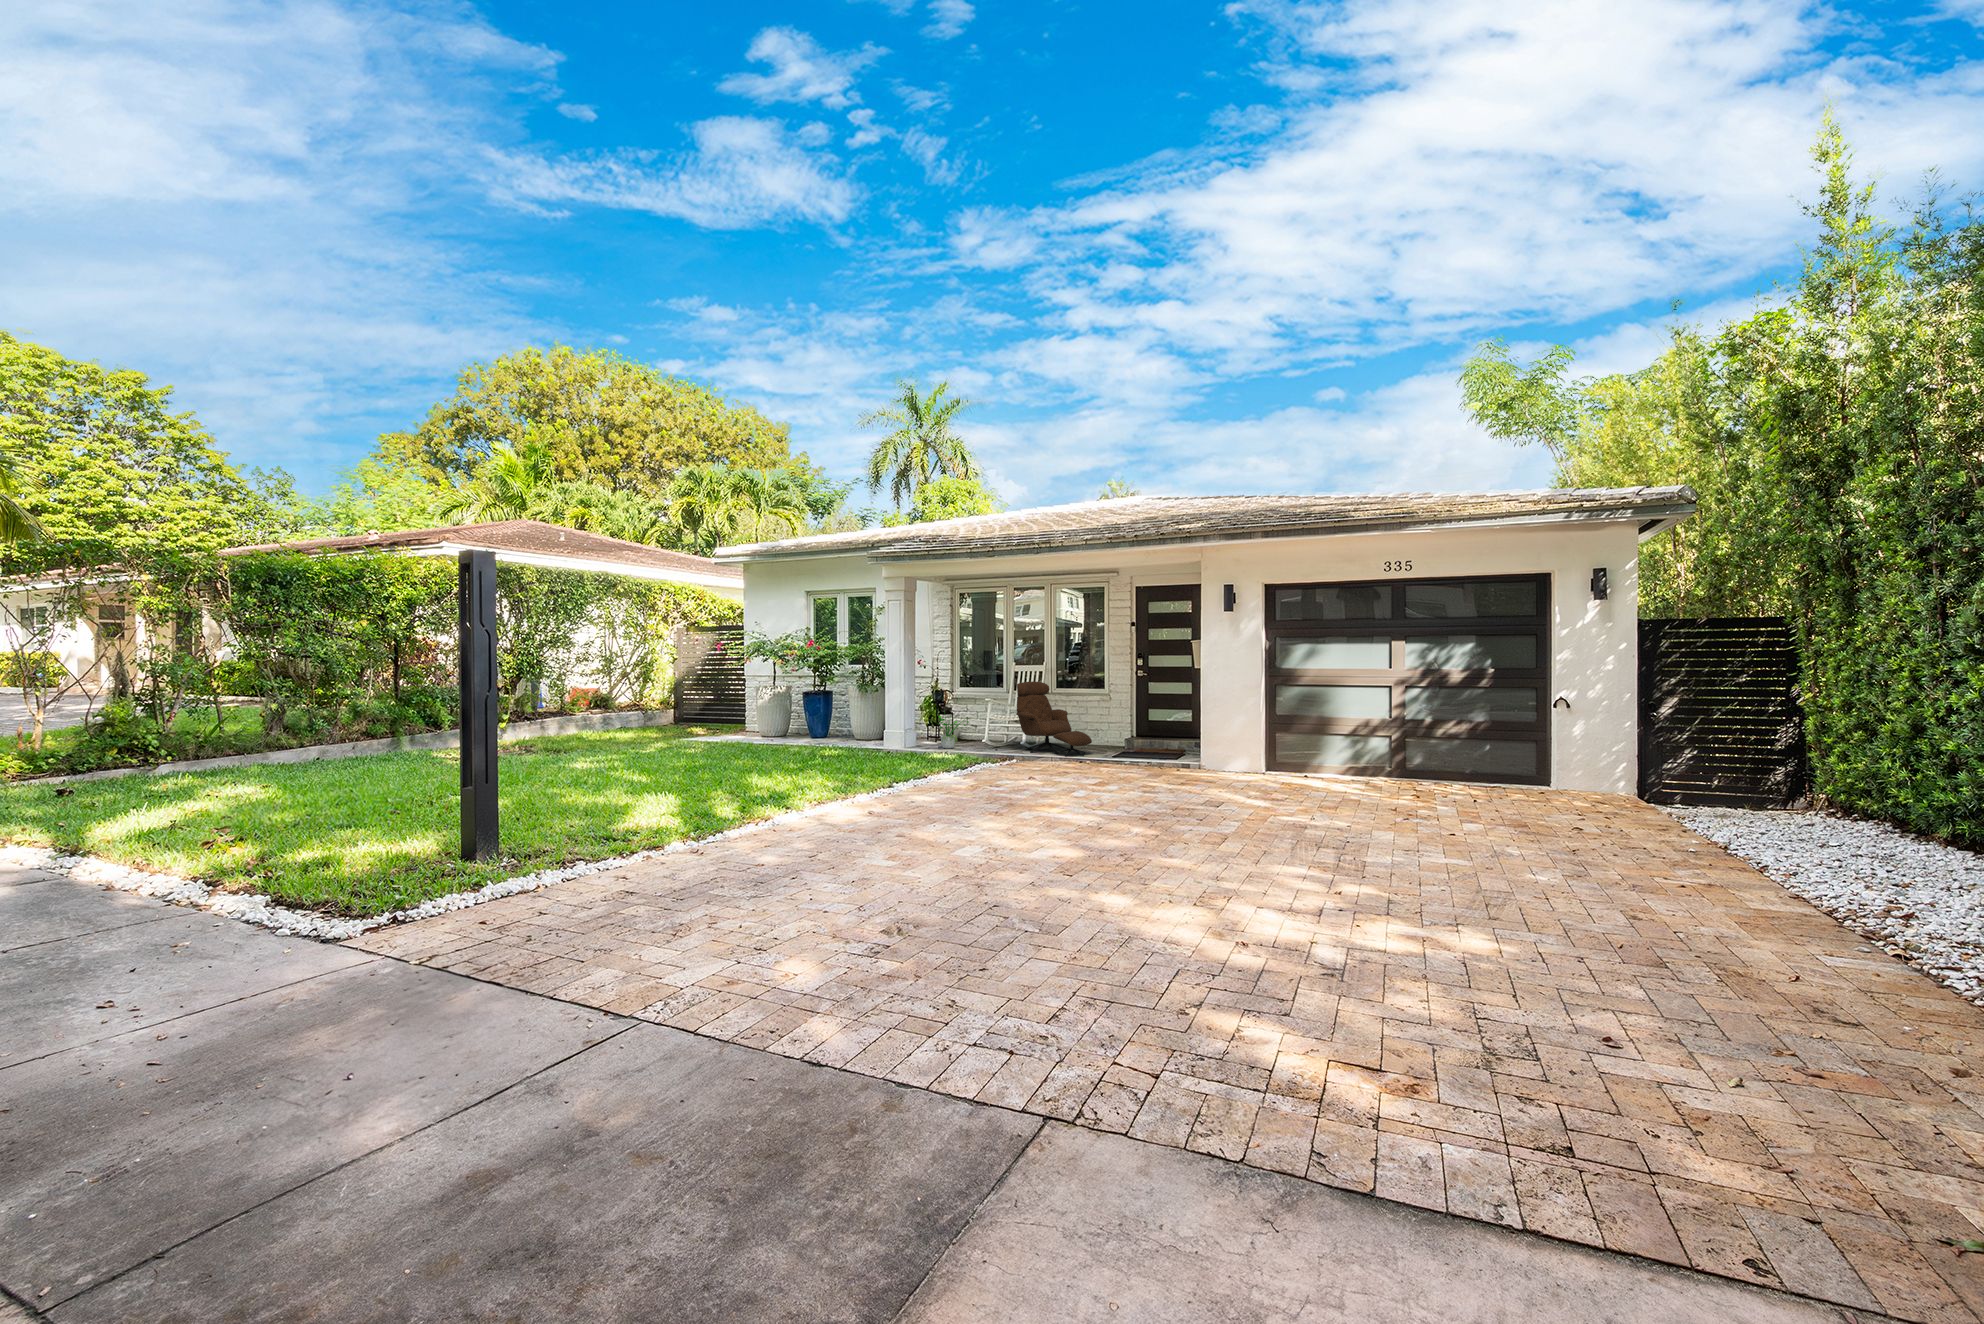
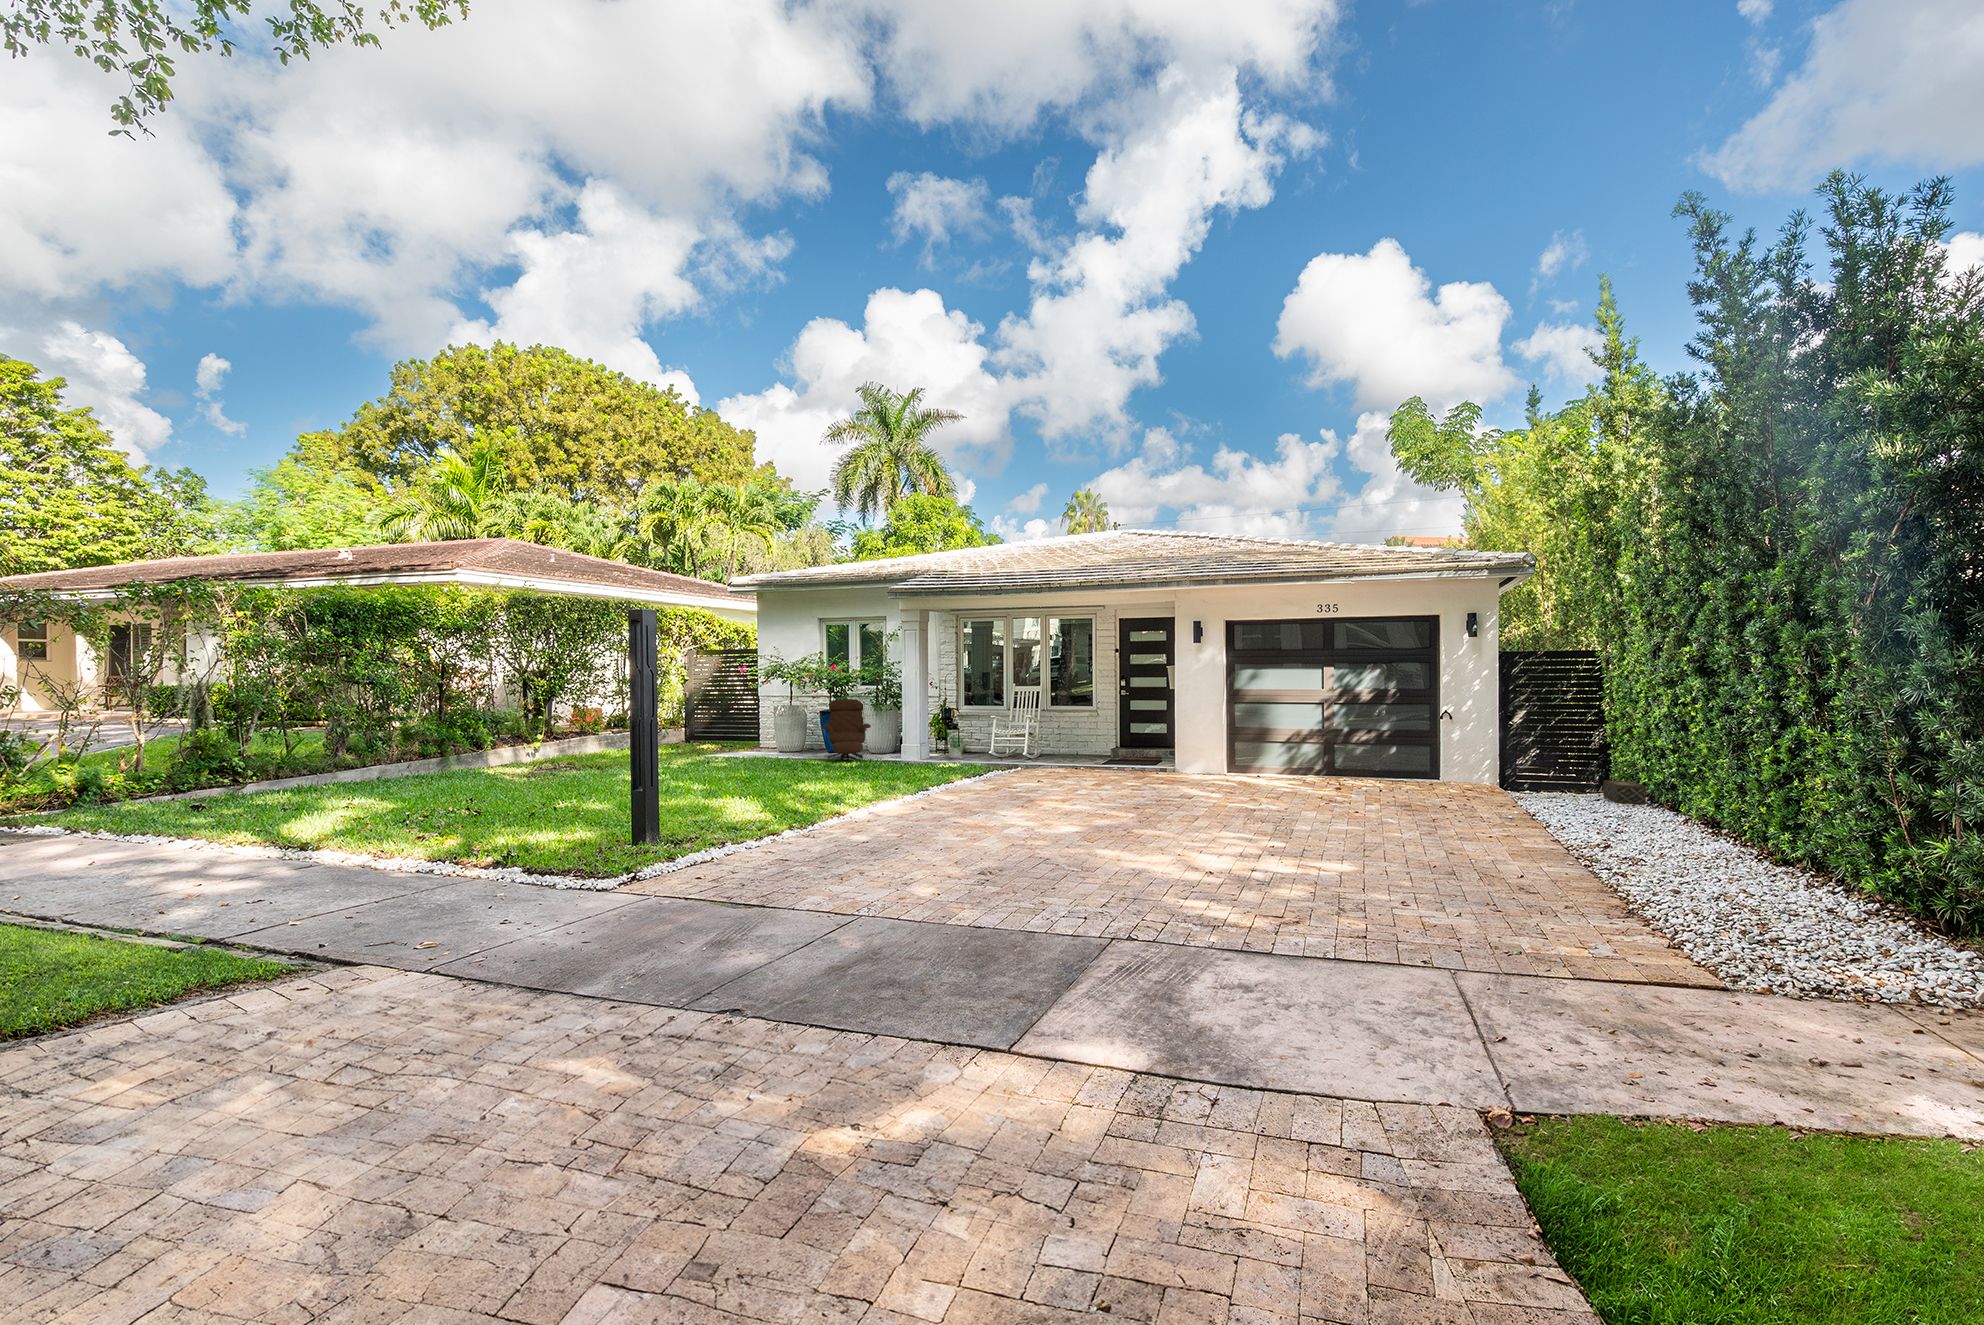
lounge chair: present [1017,681,1092,756] -> present [823,699,871,762]
woven basket: none [1817,796,1903,835] -> present [1603,780,1646,804]

